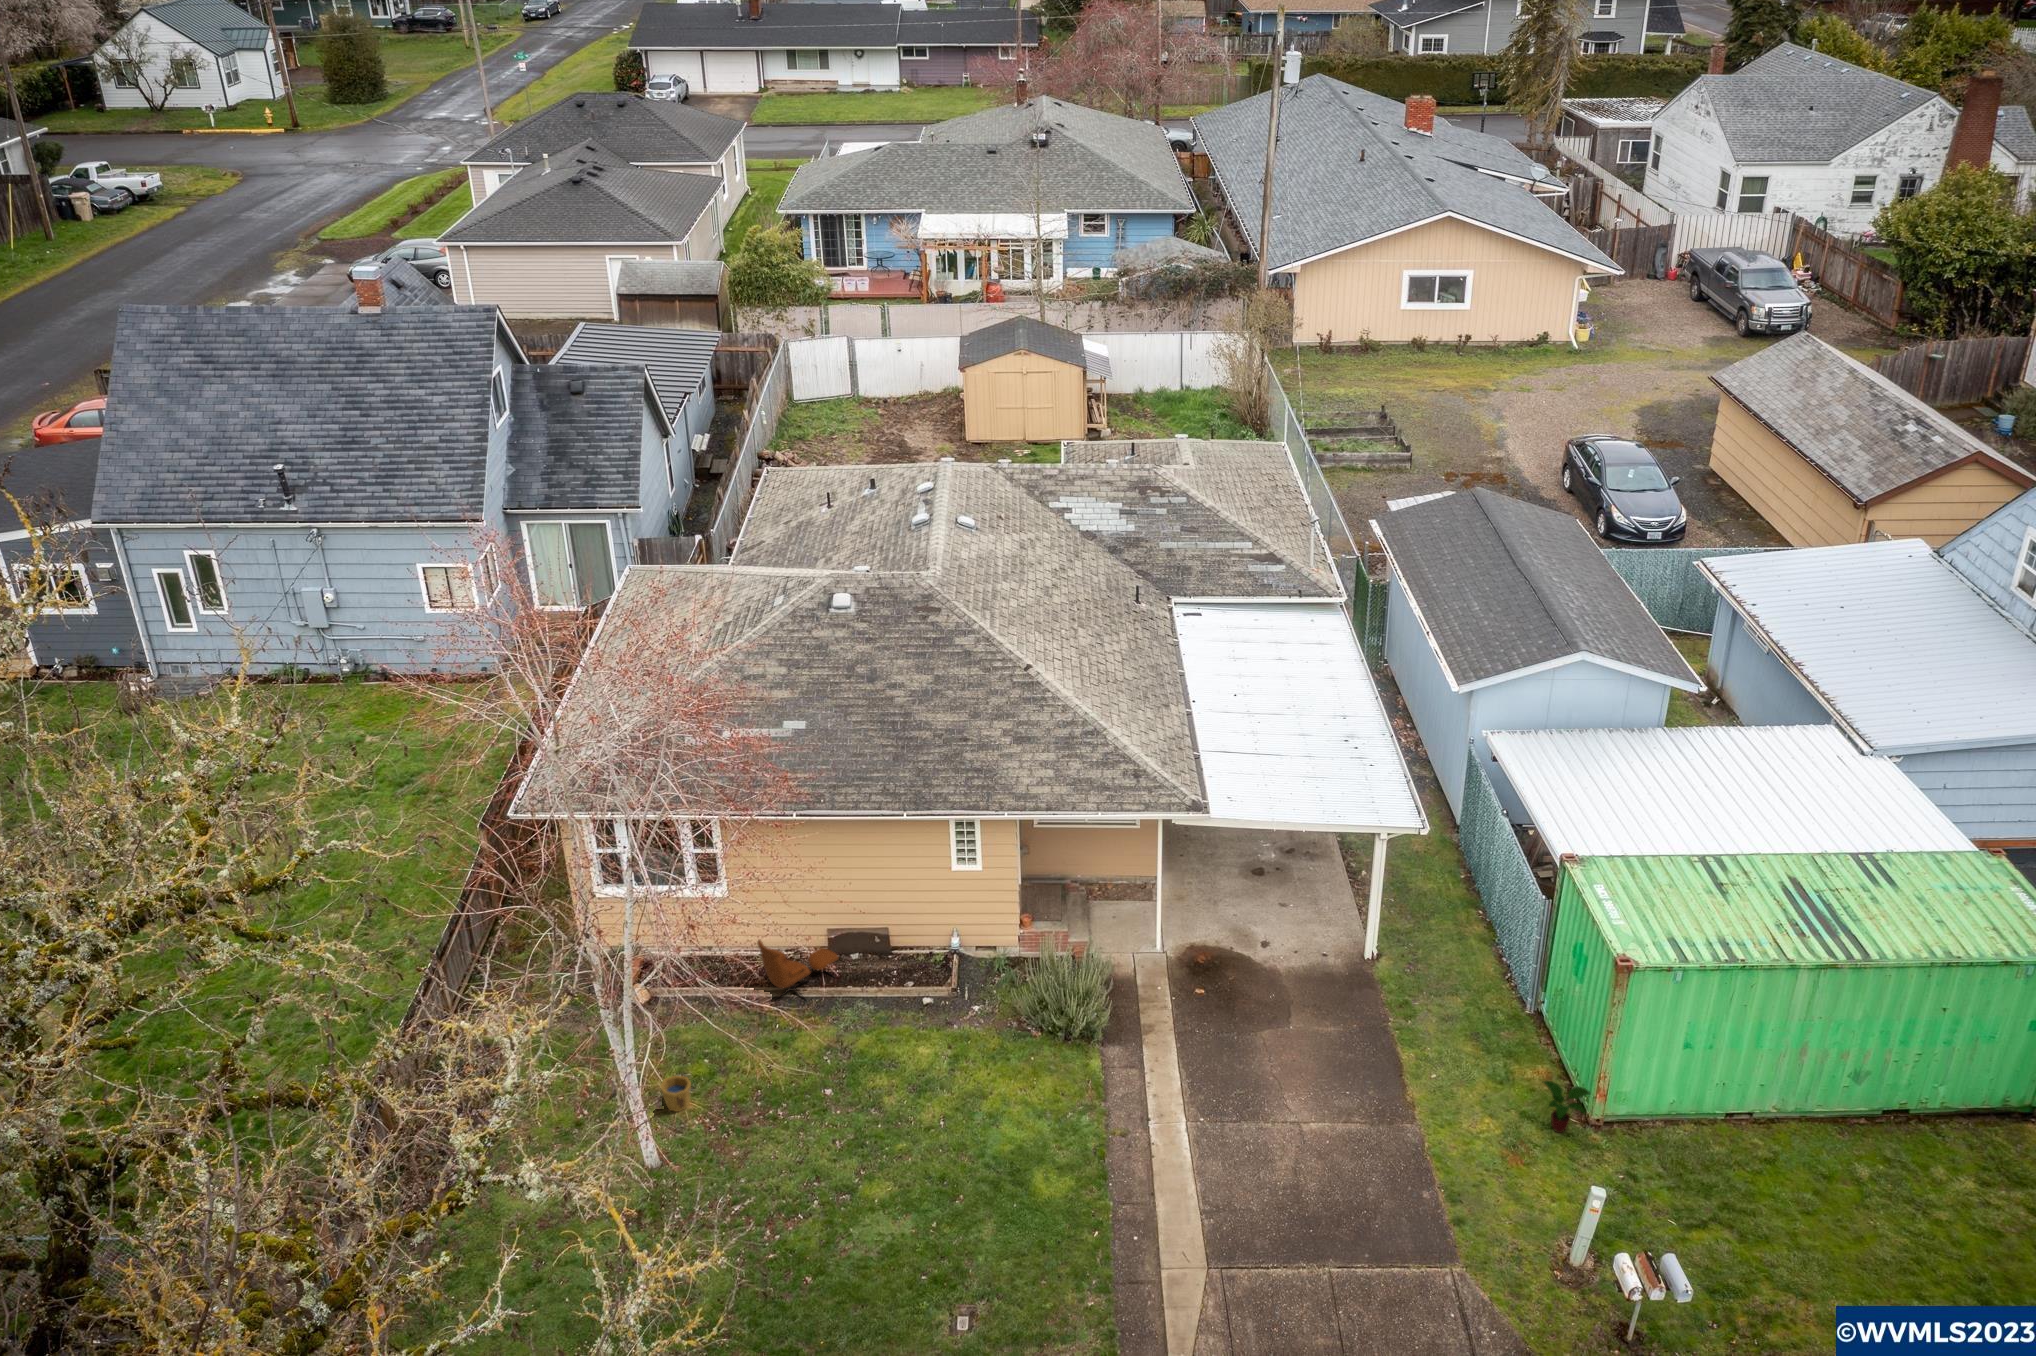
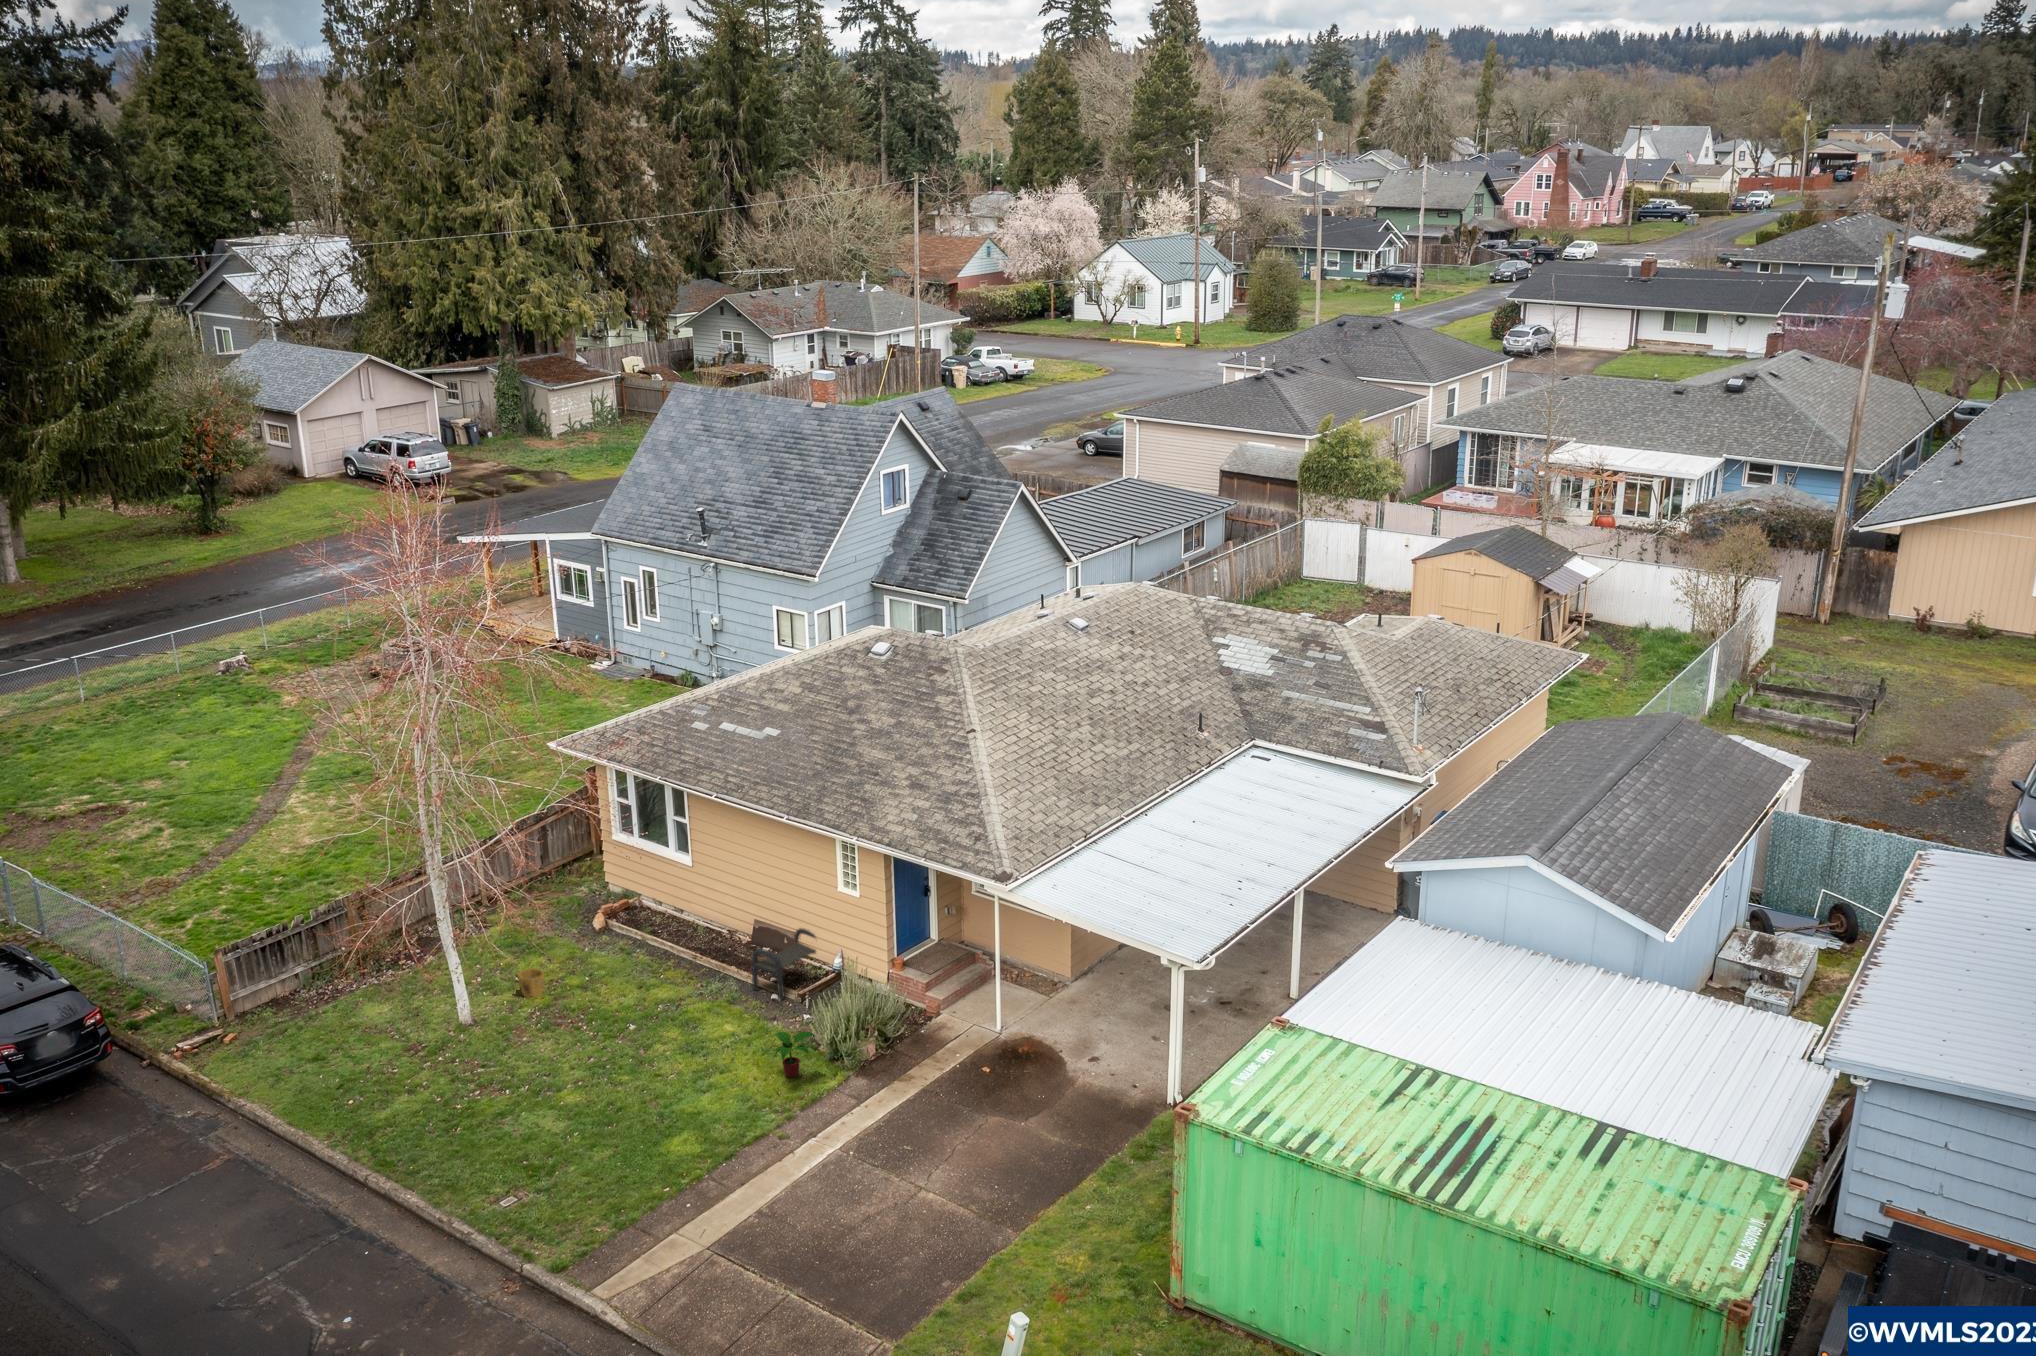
bench: none [886,918,931,1000] -> present [752,928,816,1000]
lounge chair: present [757,940,839,998] -> none [672,899,758,970]
potted plant: present [1542,1081,1590,1133] -> present [775,1031,816,1078]

